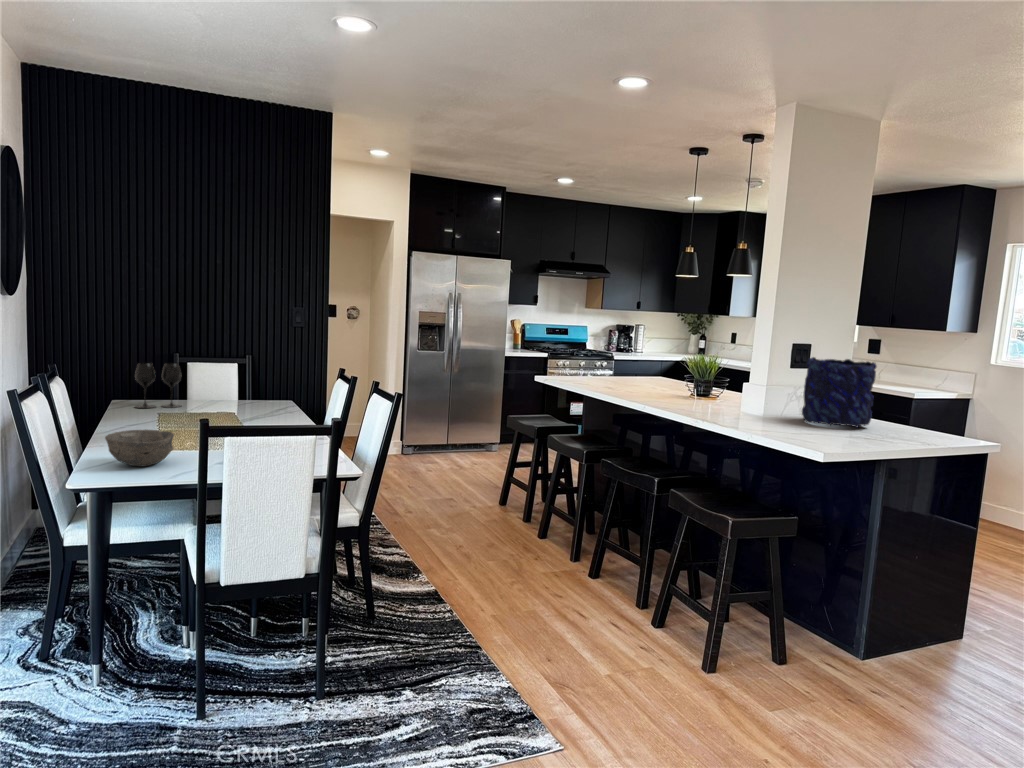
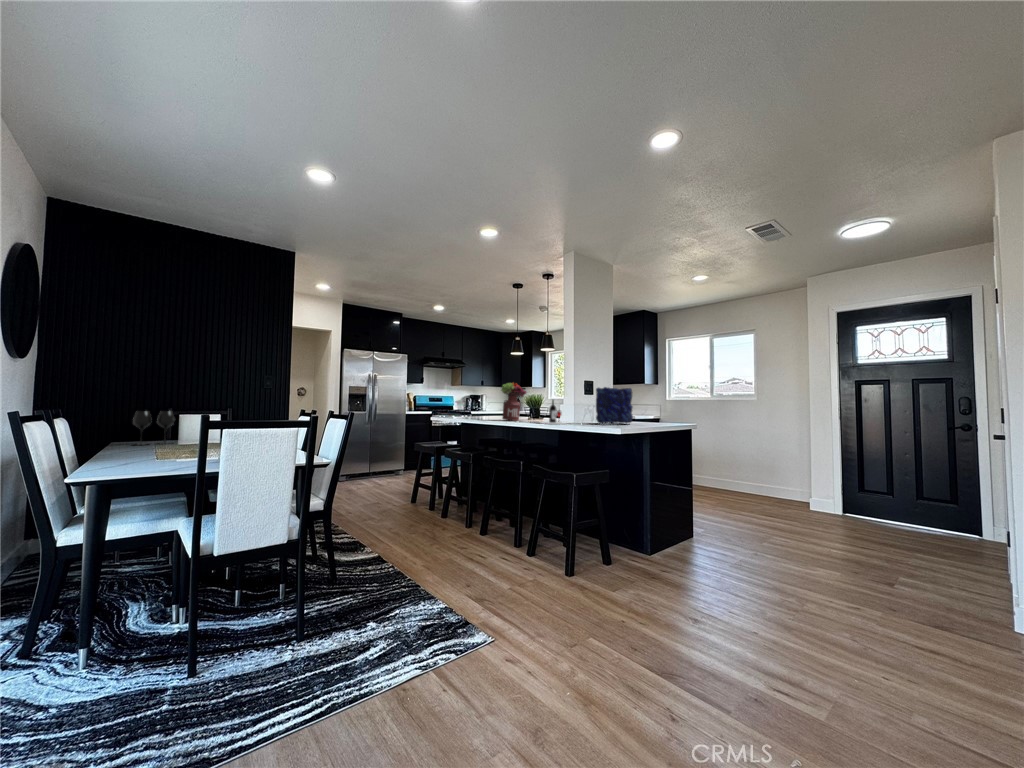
flower arrangement: none [641,334,687,400] -> present [501,383,526,421]
wine bottle: none [684,373,774,420] -> present [544,400,567,424]
bowl: present [105,430,174,467] -> none [107,442,174,469]

